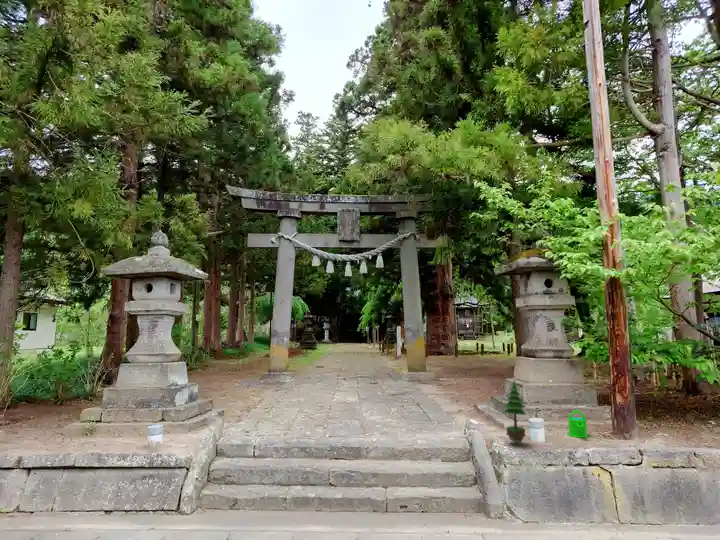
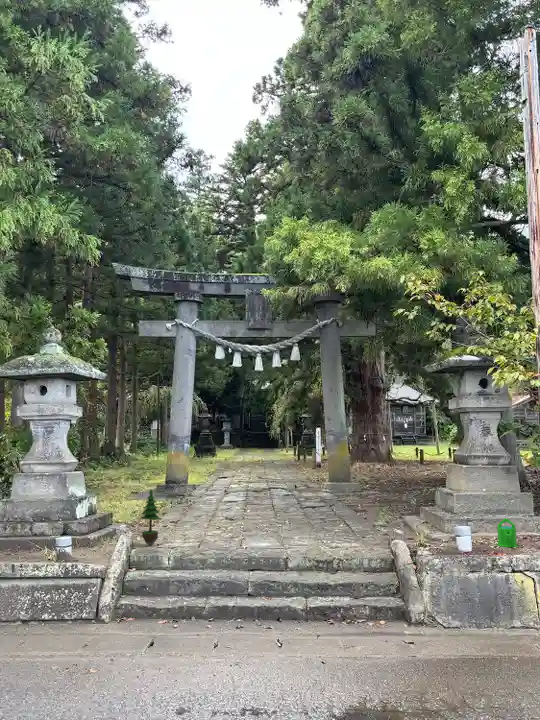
potted tree: present [504,381,526,444] -> present [141,490,160,545]

